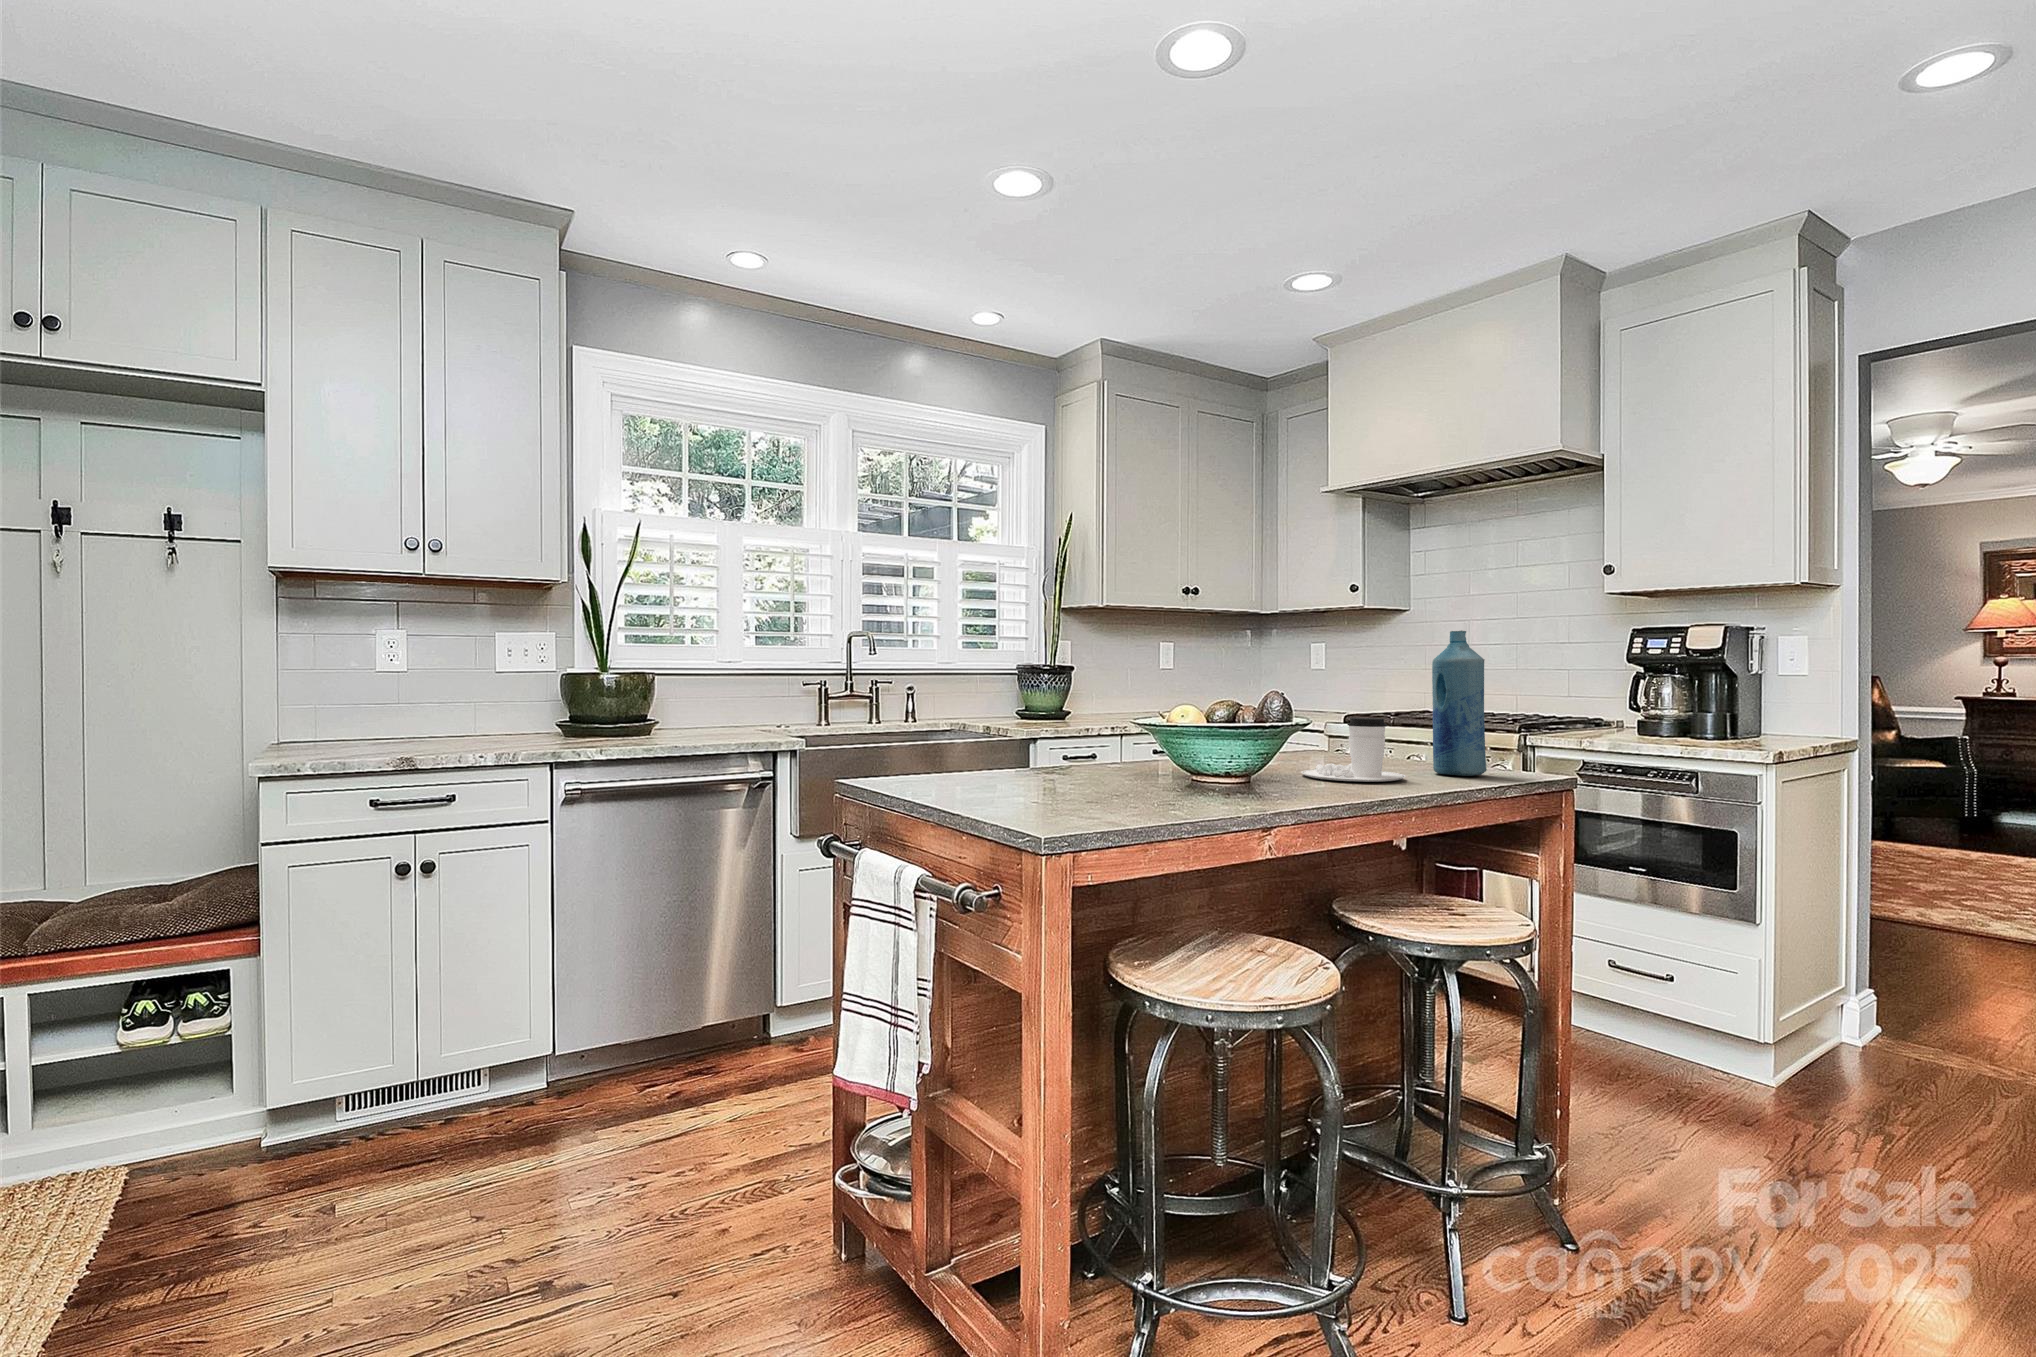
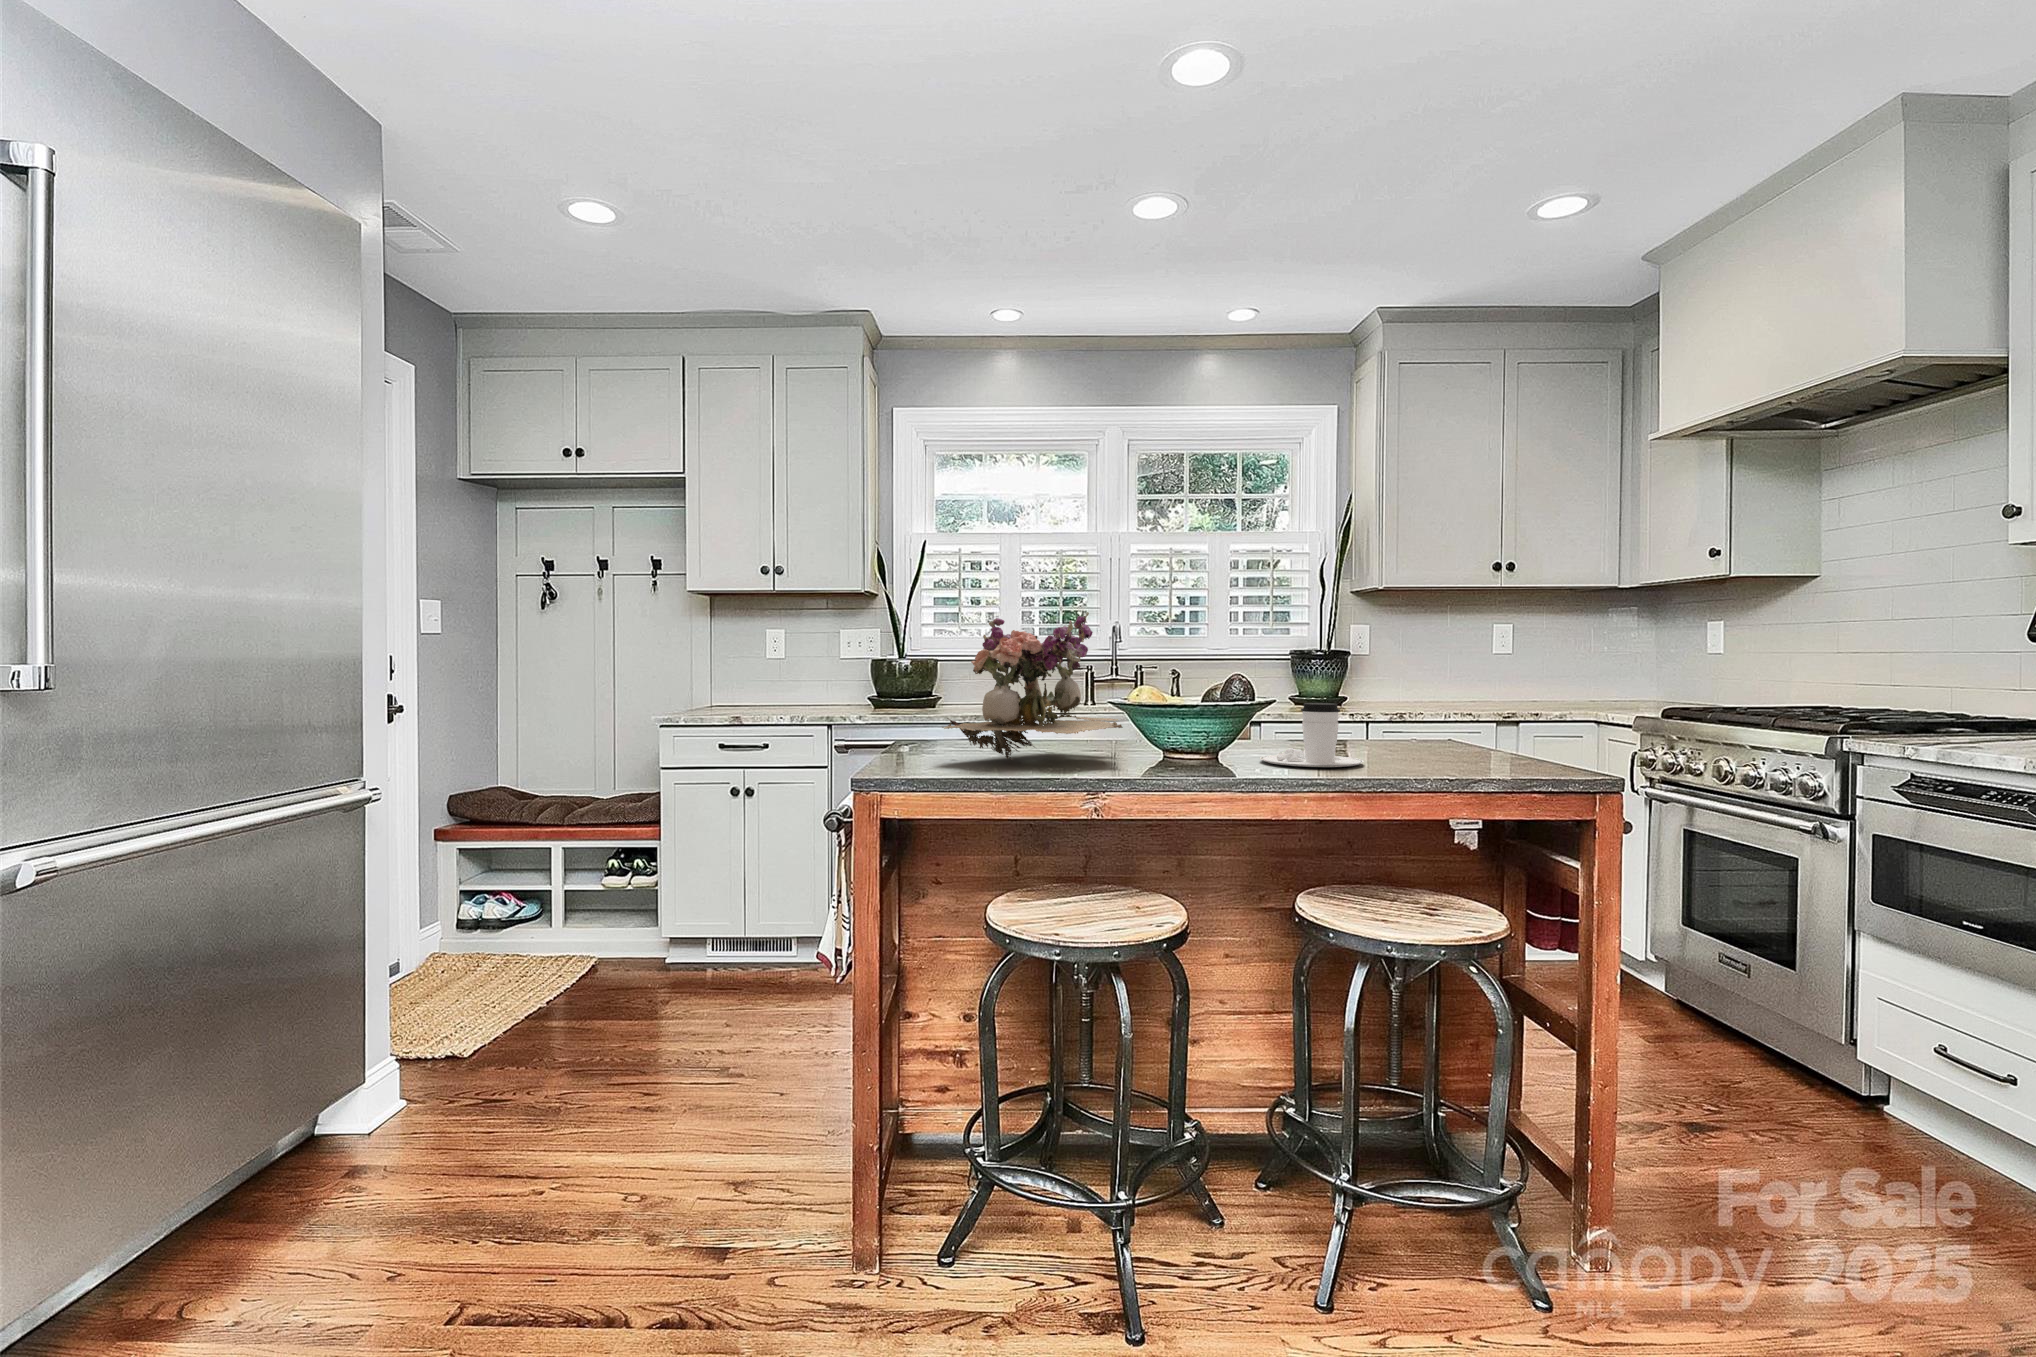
flower arrangement: none [1046,621,1239,795] -> present [942,612,1123,760]
bottle: present [1432,630,1487,776] -> none [1423,611,1483,769]

